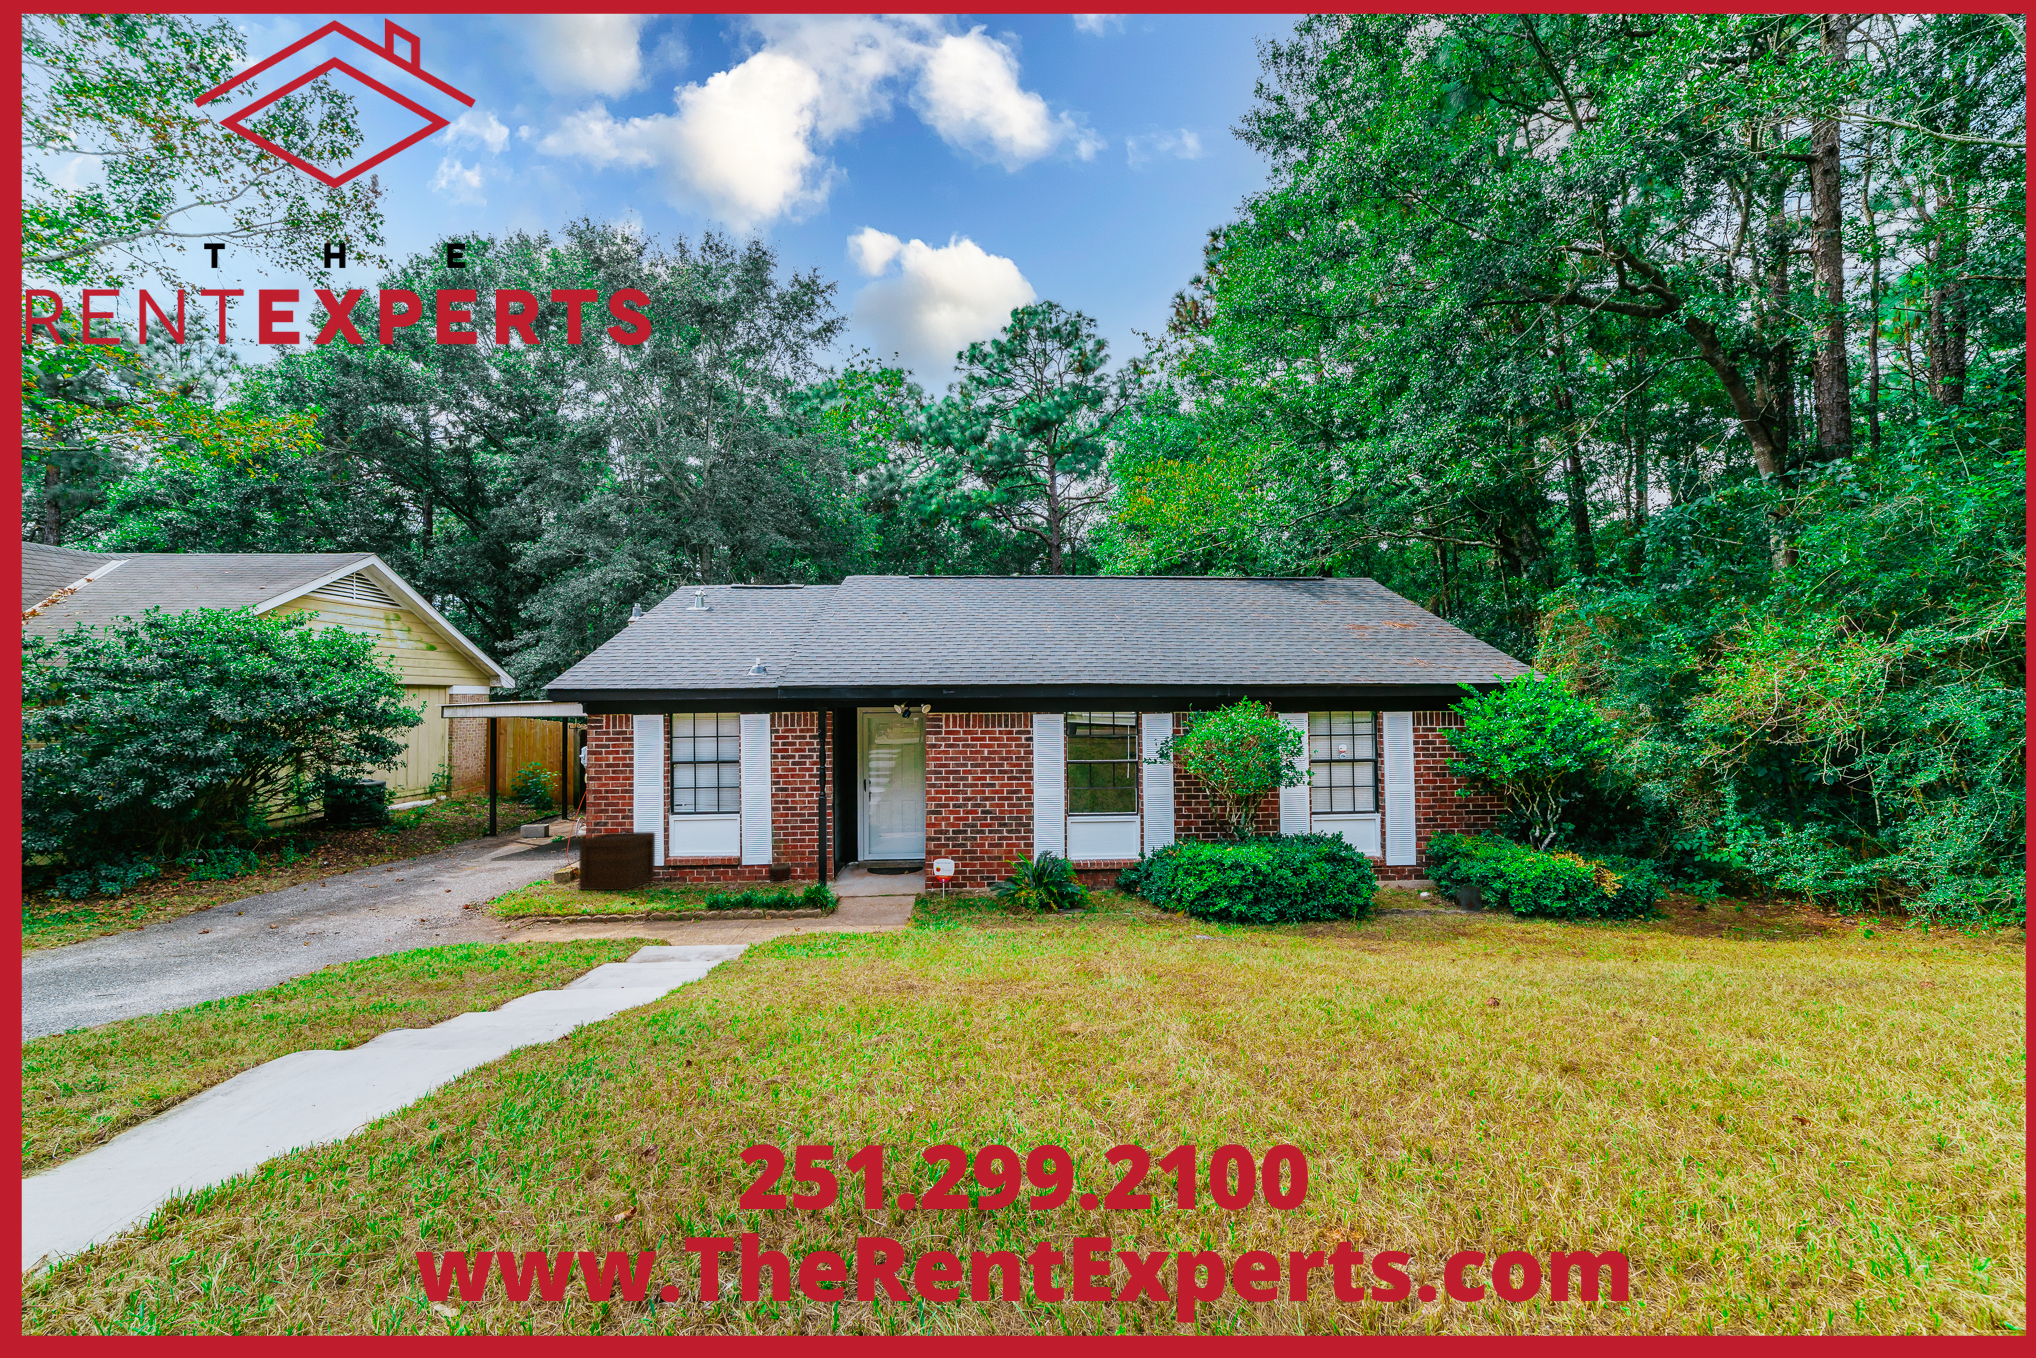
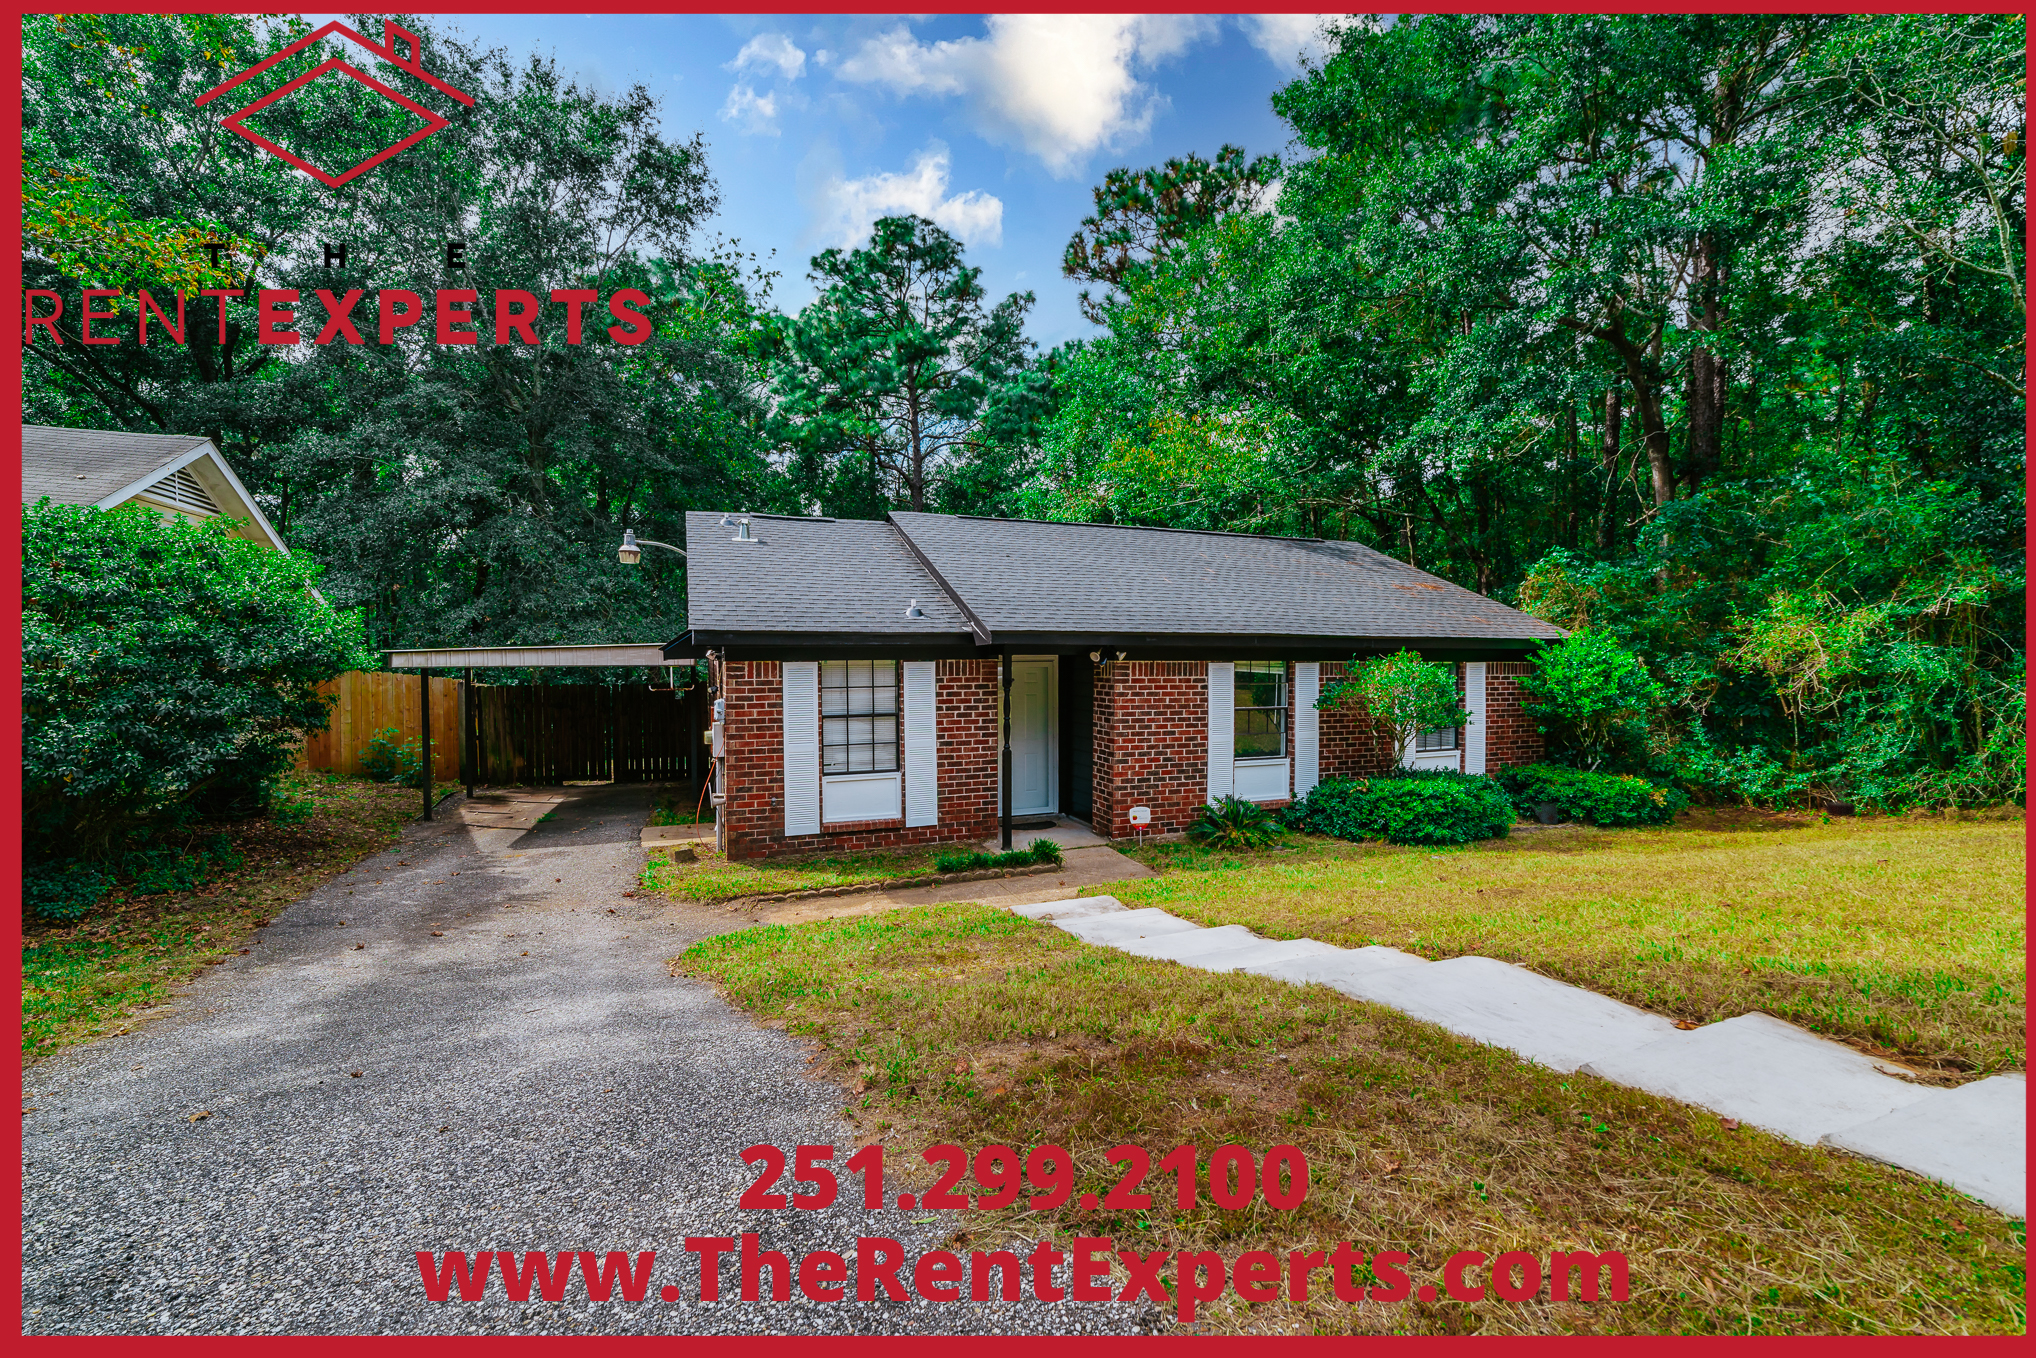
wooden crate: present [579,832,655,890] -> none [753,797,817,869]
decorative plant: present [768,840,792,881] -> present [1826,779,1856,816]

